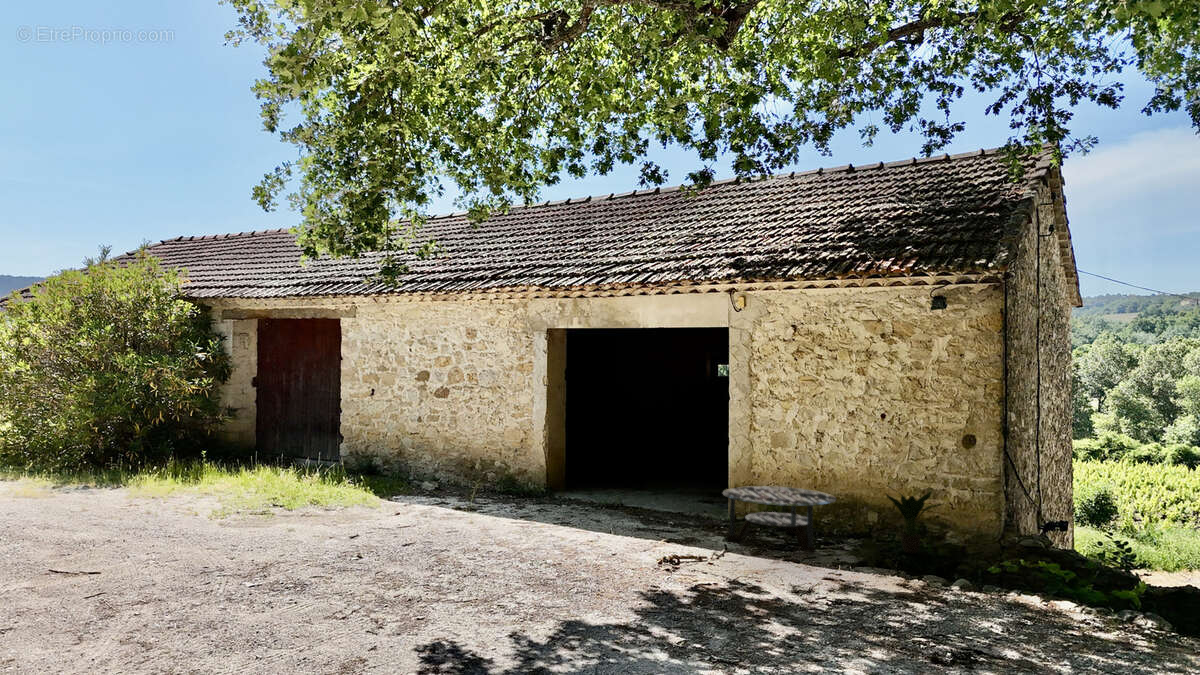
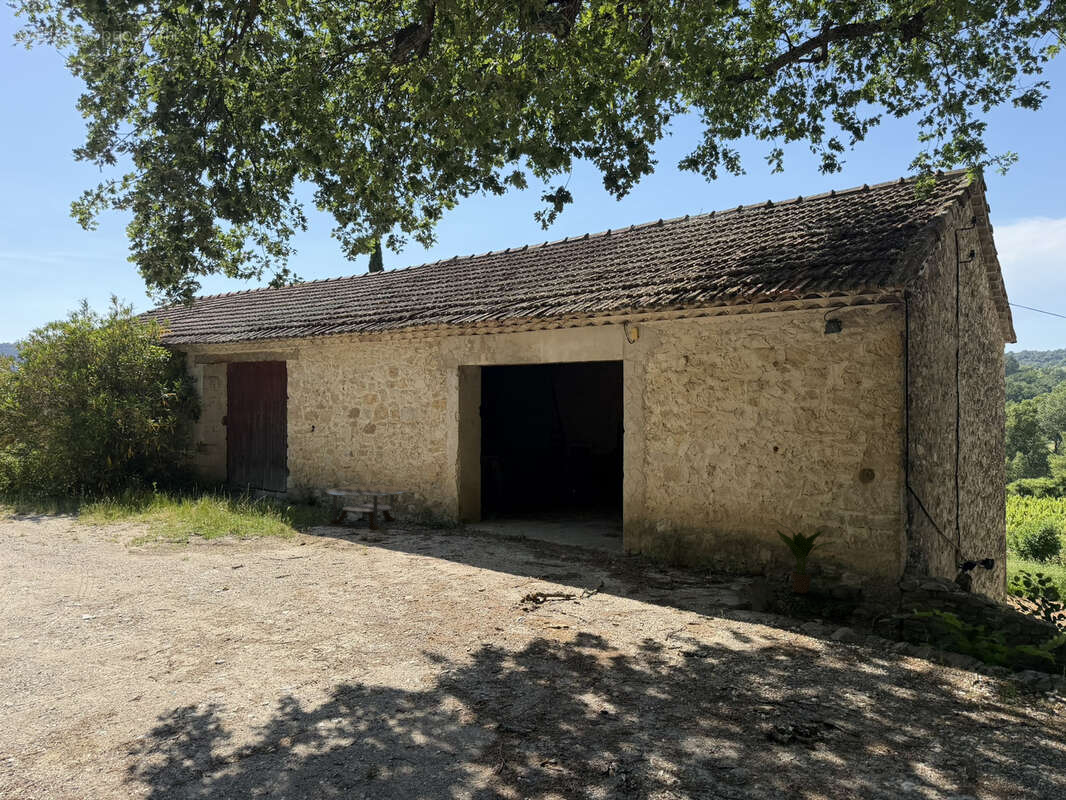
round table: present [722,486,836,552] -> present [326,486,409,530]

